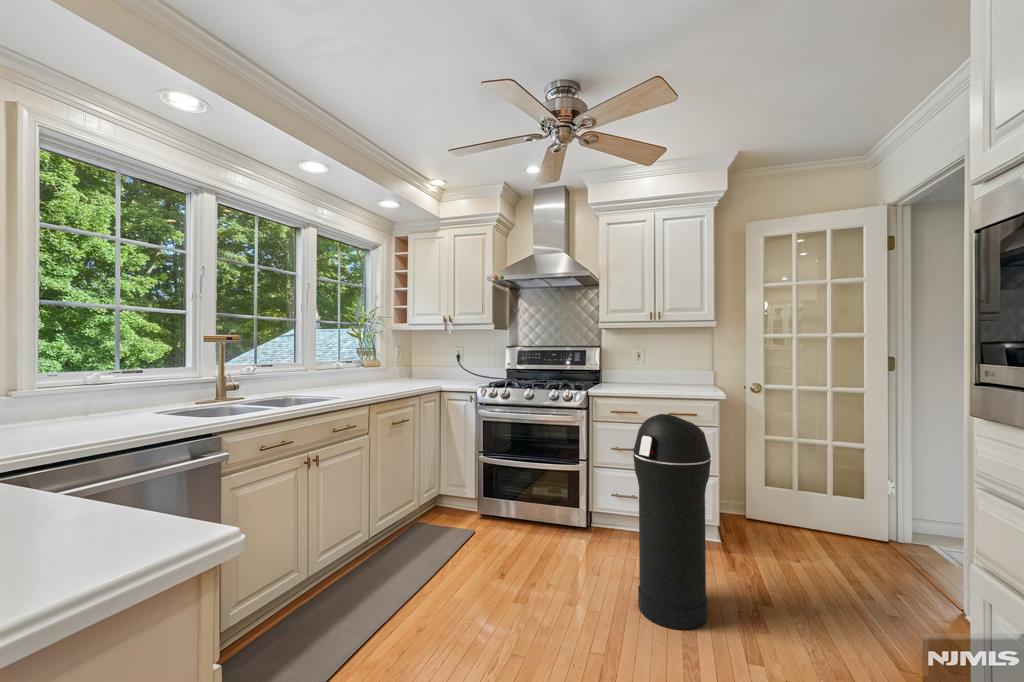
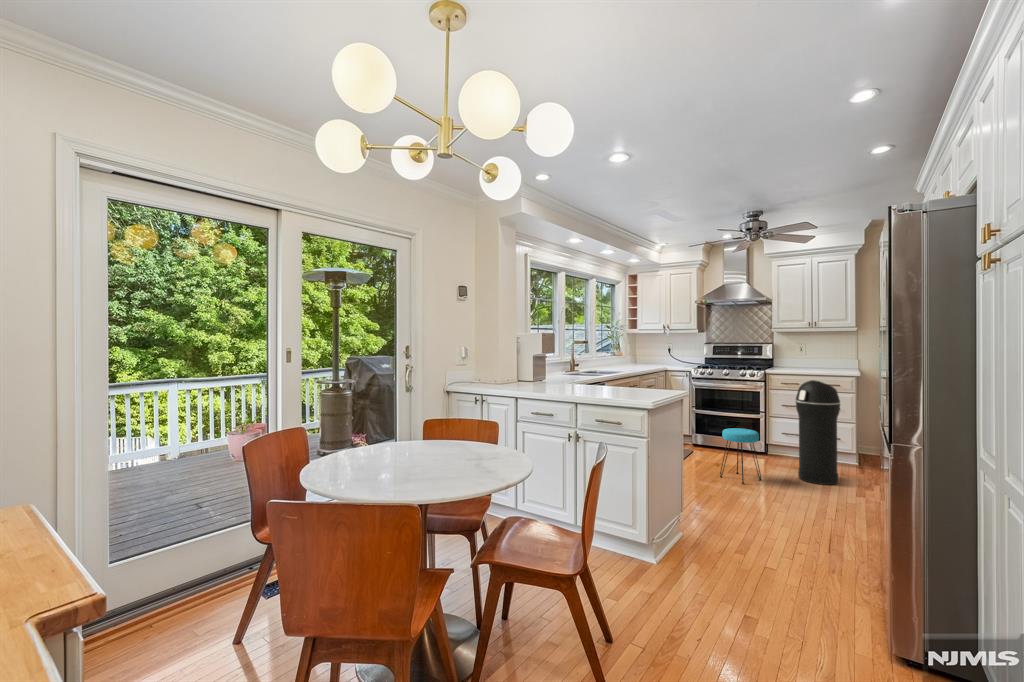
stool: none [488,516,571,656] -> present [720,428,762,484]

